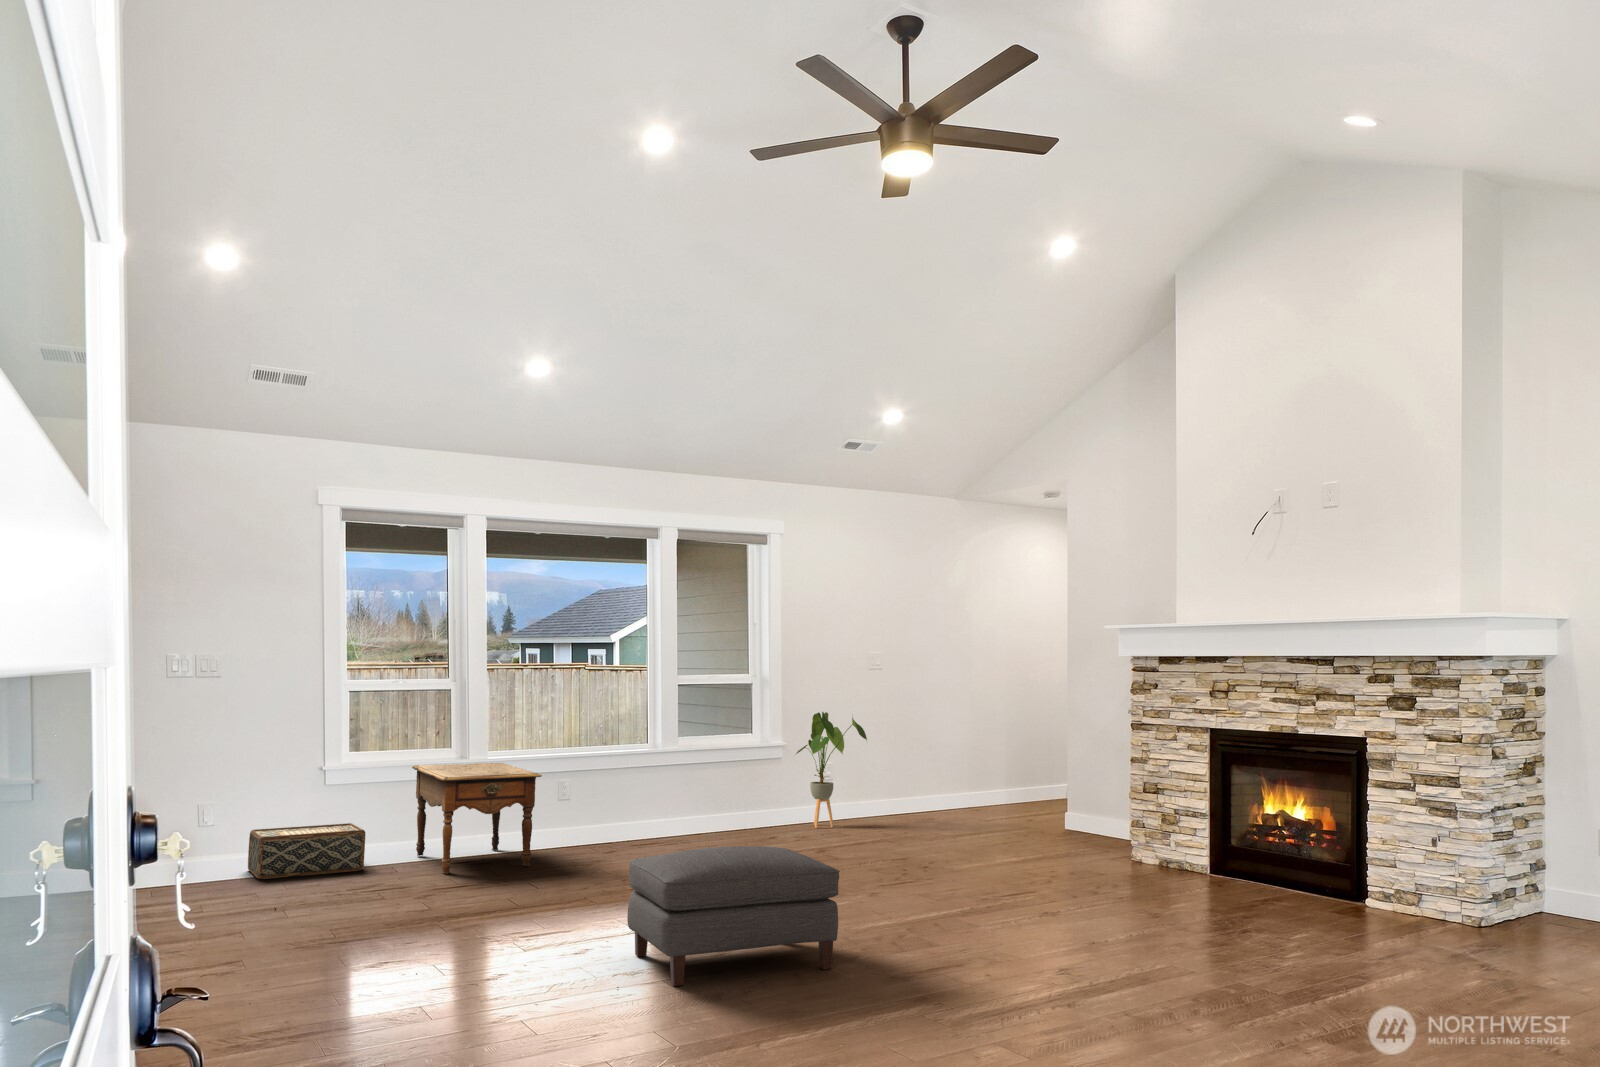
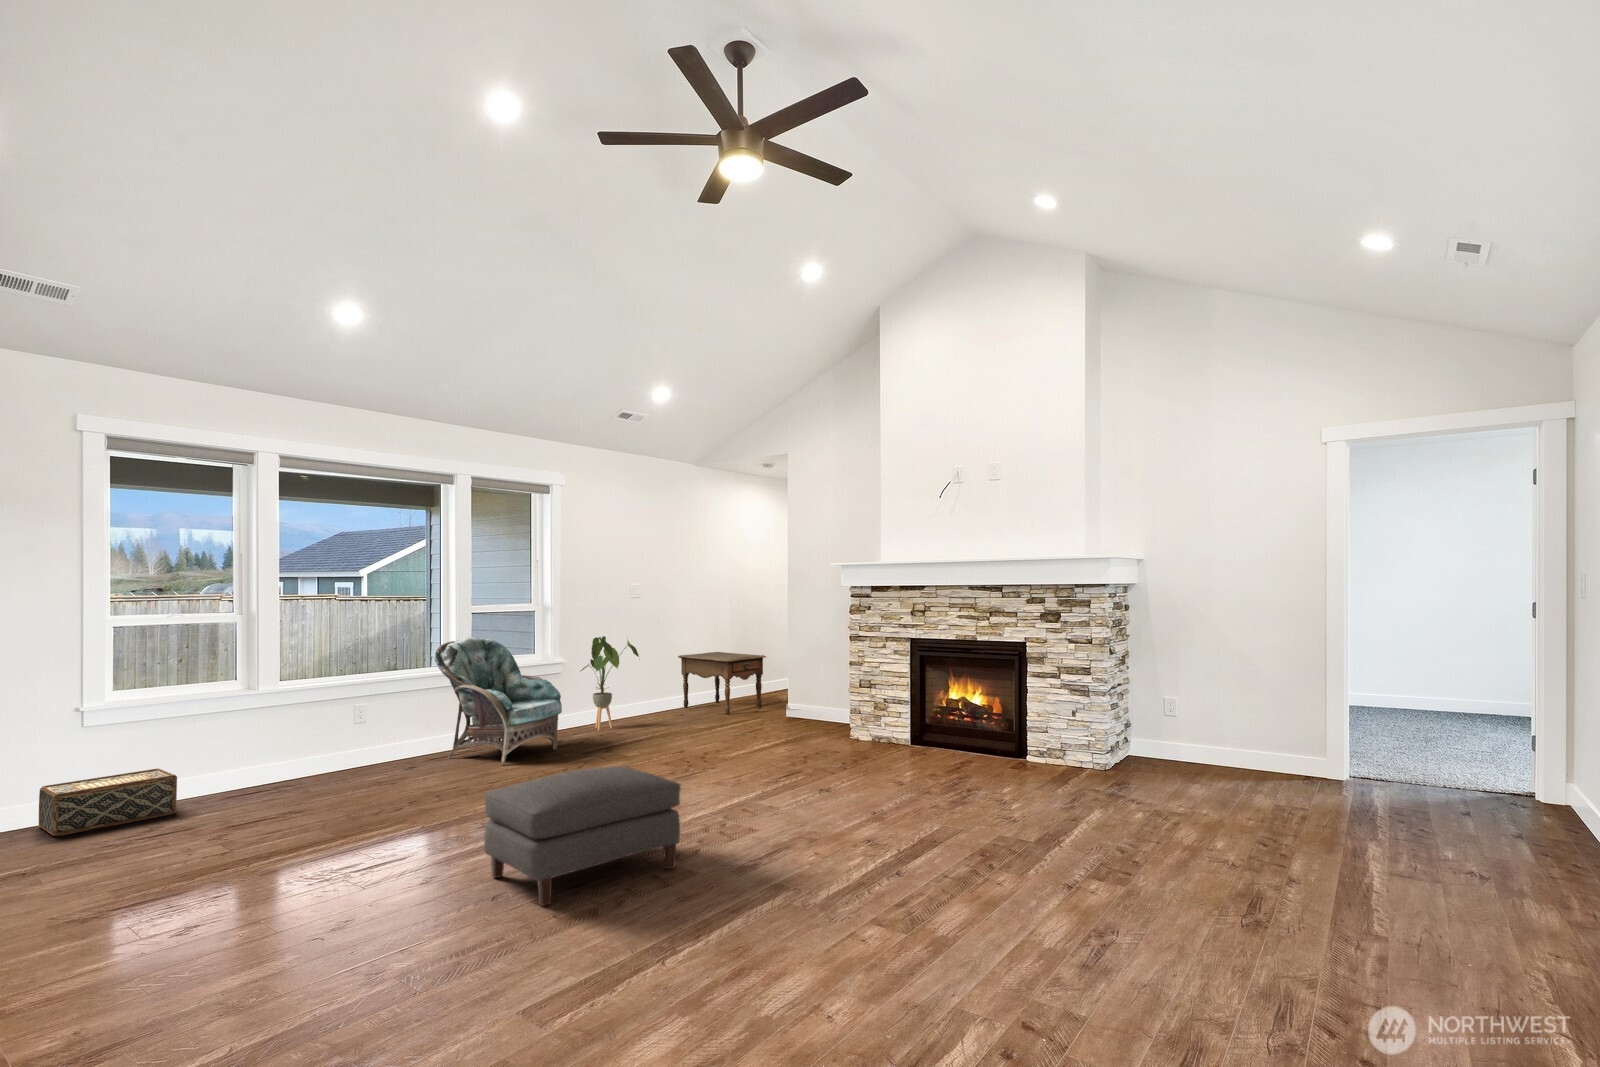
armchair: none [625,705,764,854] -> present [435,638,562,765]
side table: present [412,763,542,874] -> present [678,652,766,715]

